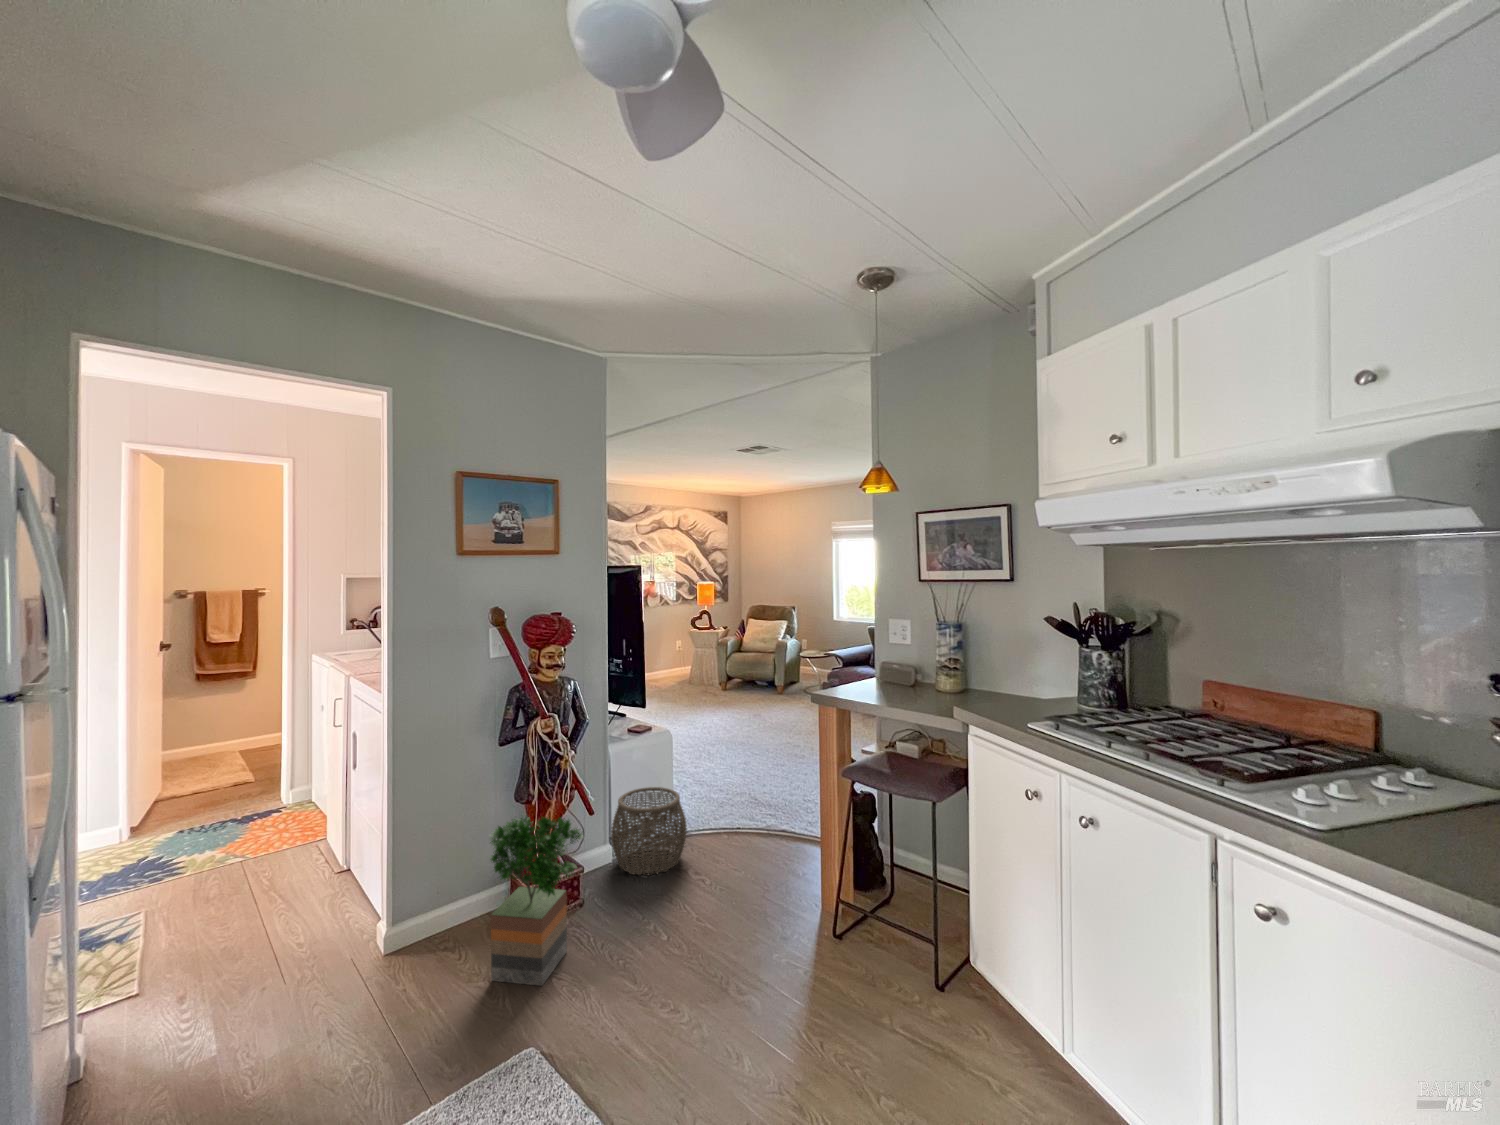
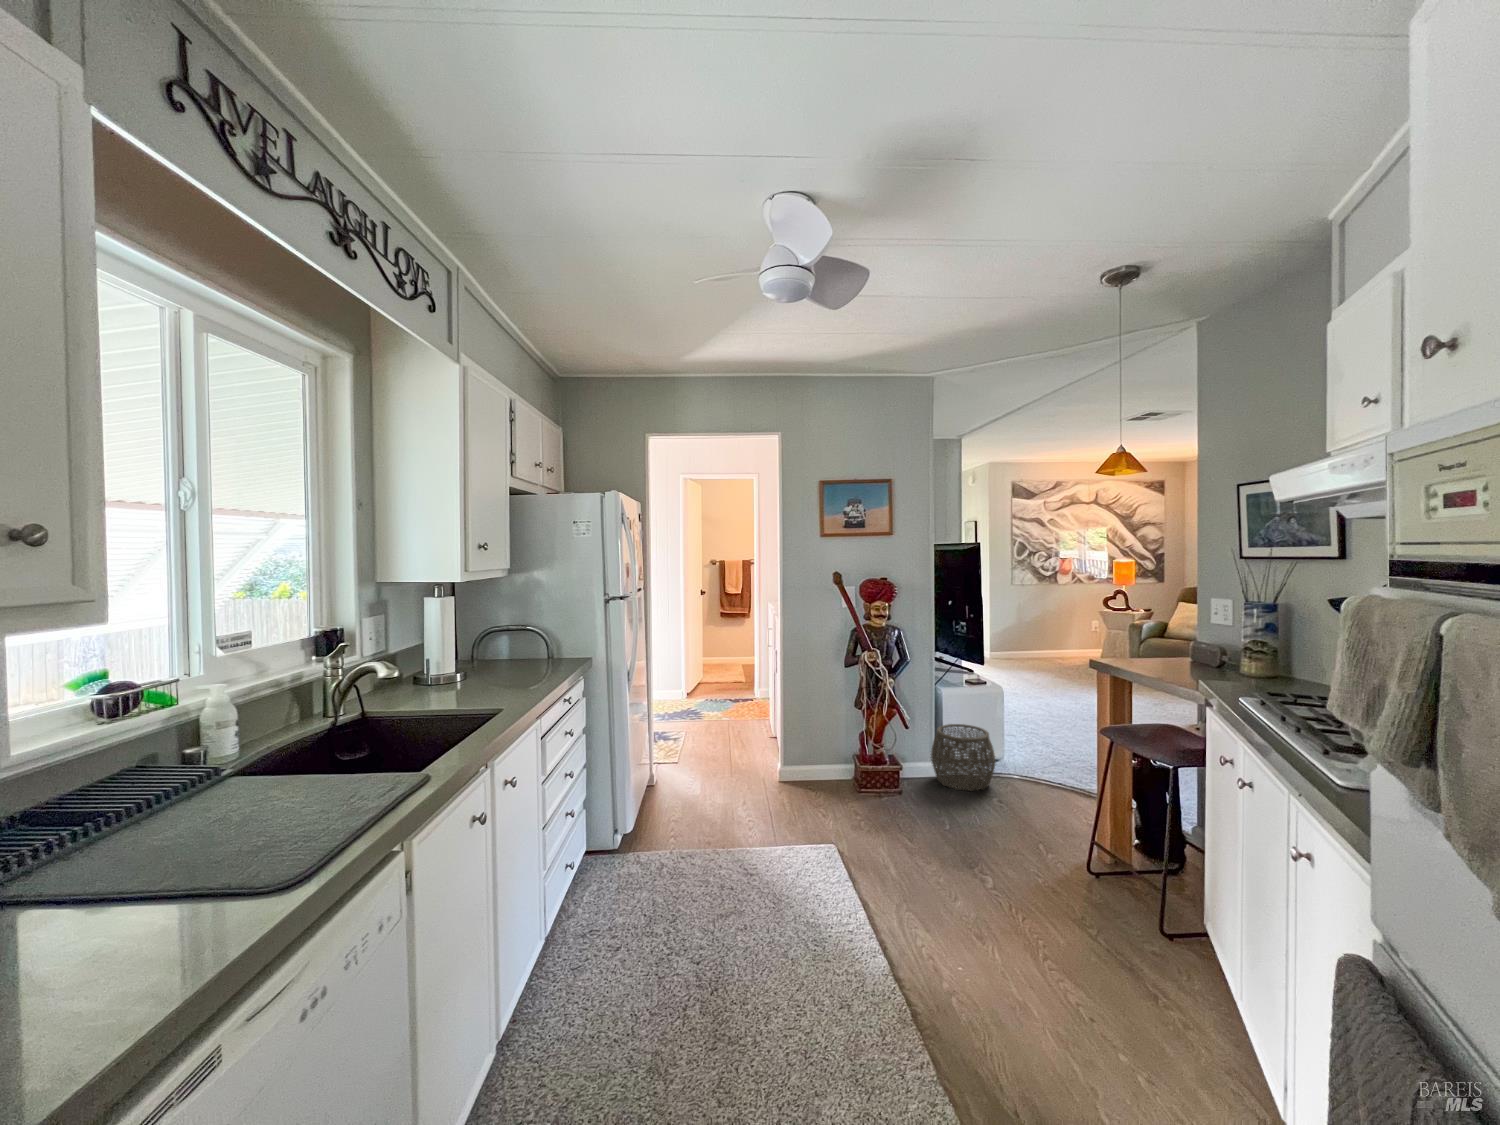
potted tree: present [490,817,582,986] -> none [820,711,886,822]

